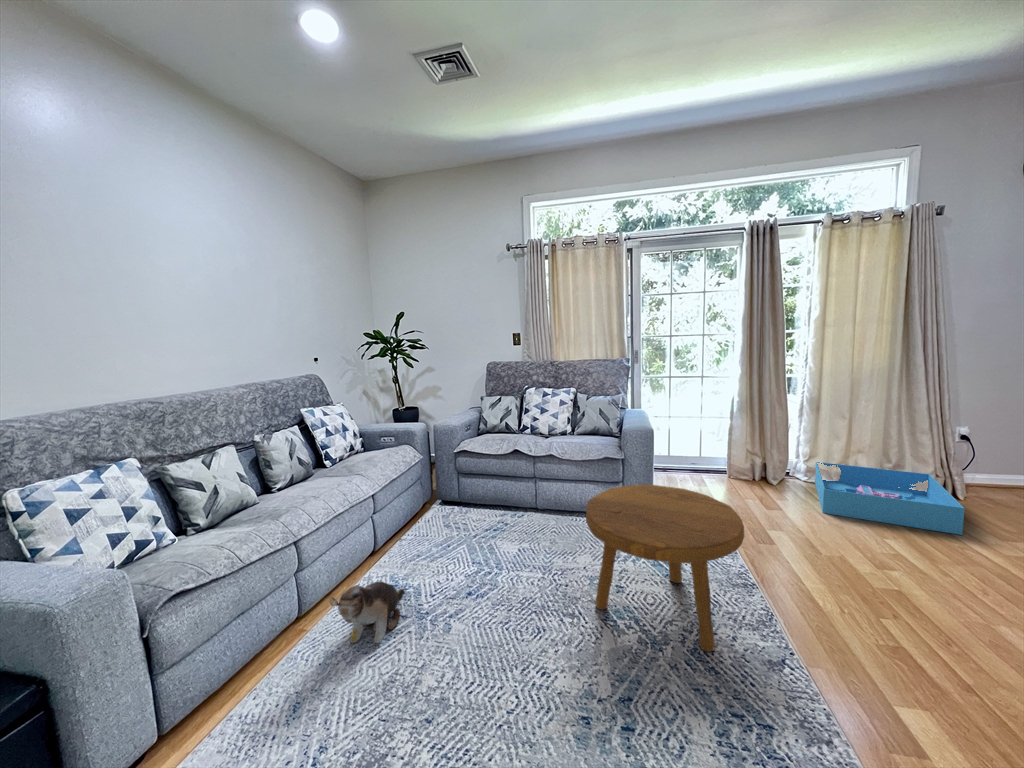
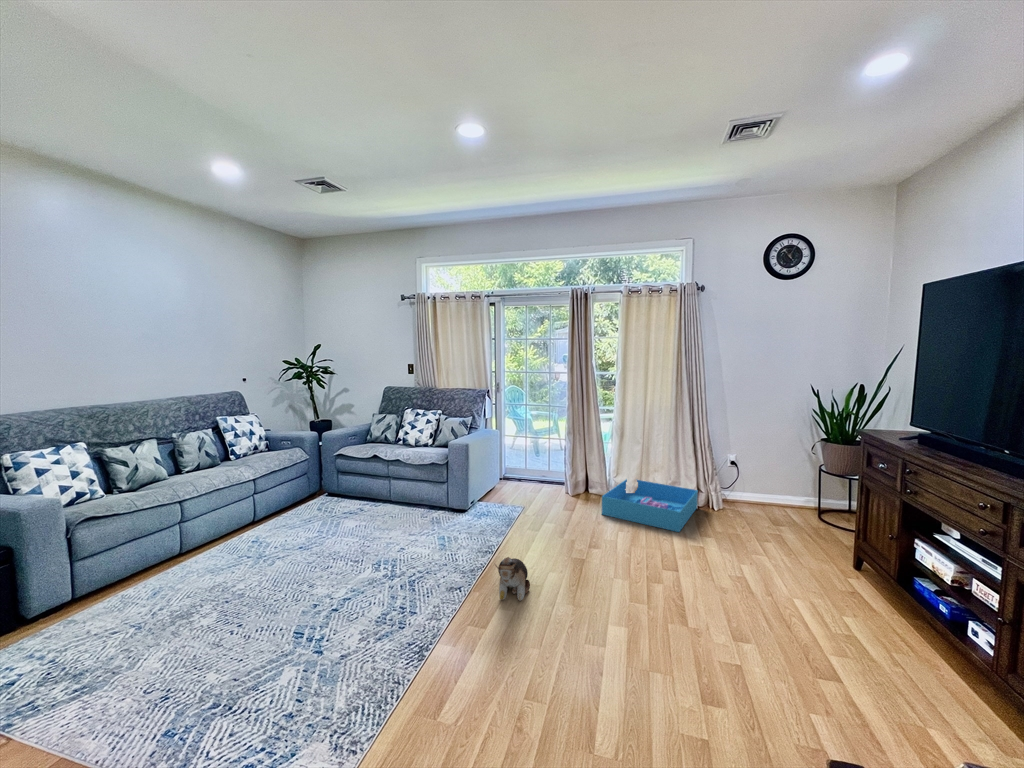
footstool: present [586,484,744,652] -> none [363,480,463,581]
plush toy: present [330,582,404,643] -> present [495,557,530,601]

